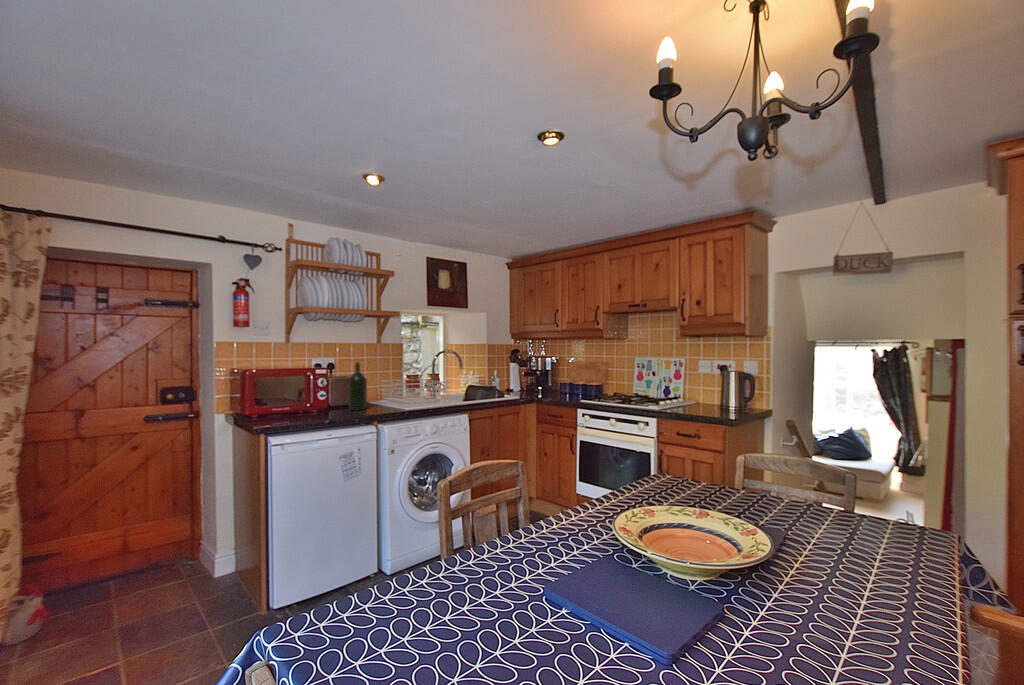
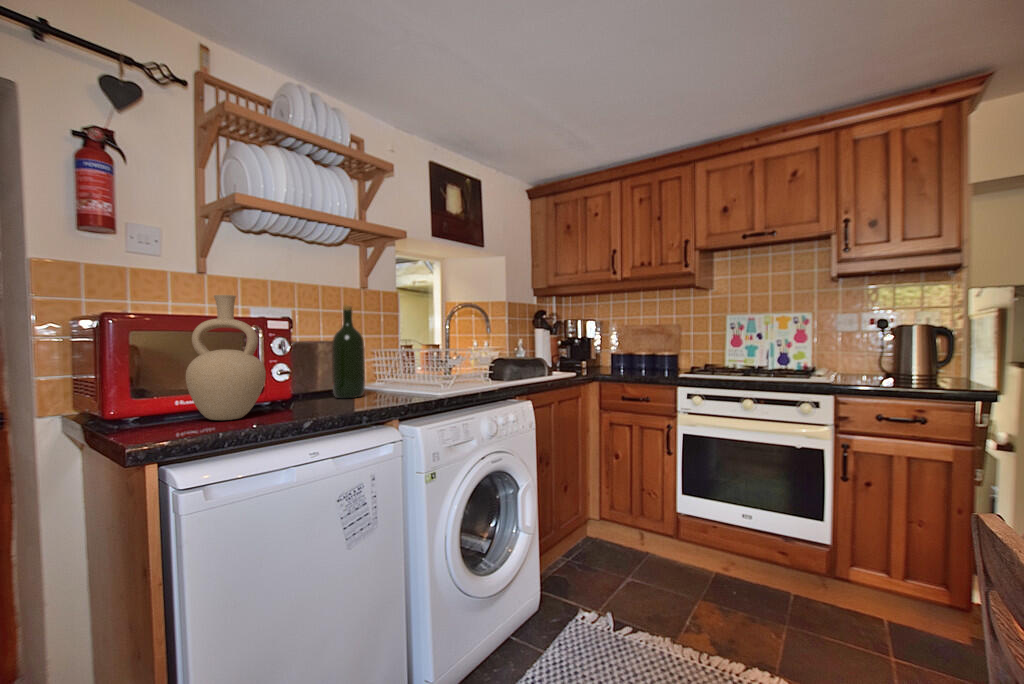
vase: none [276,364,310,420] -> present [186,295,266,420]

